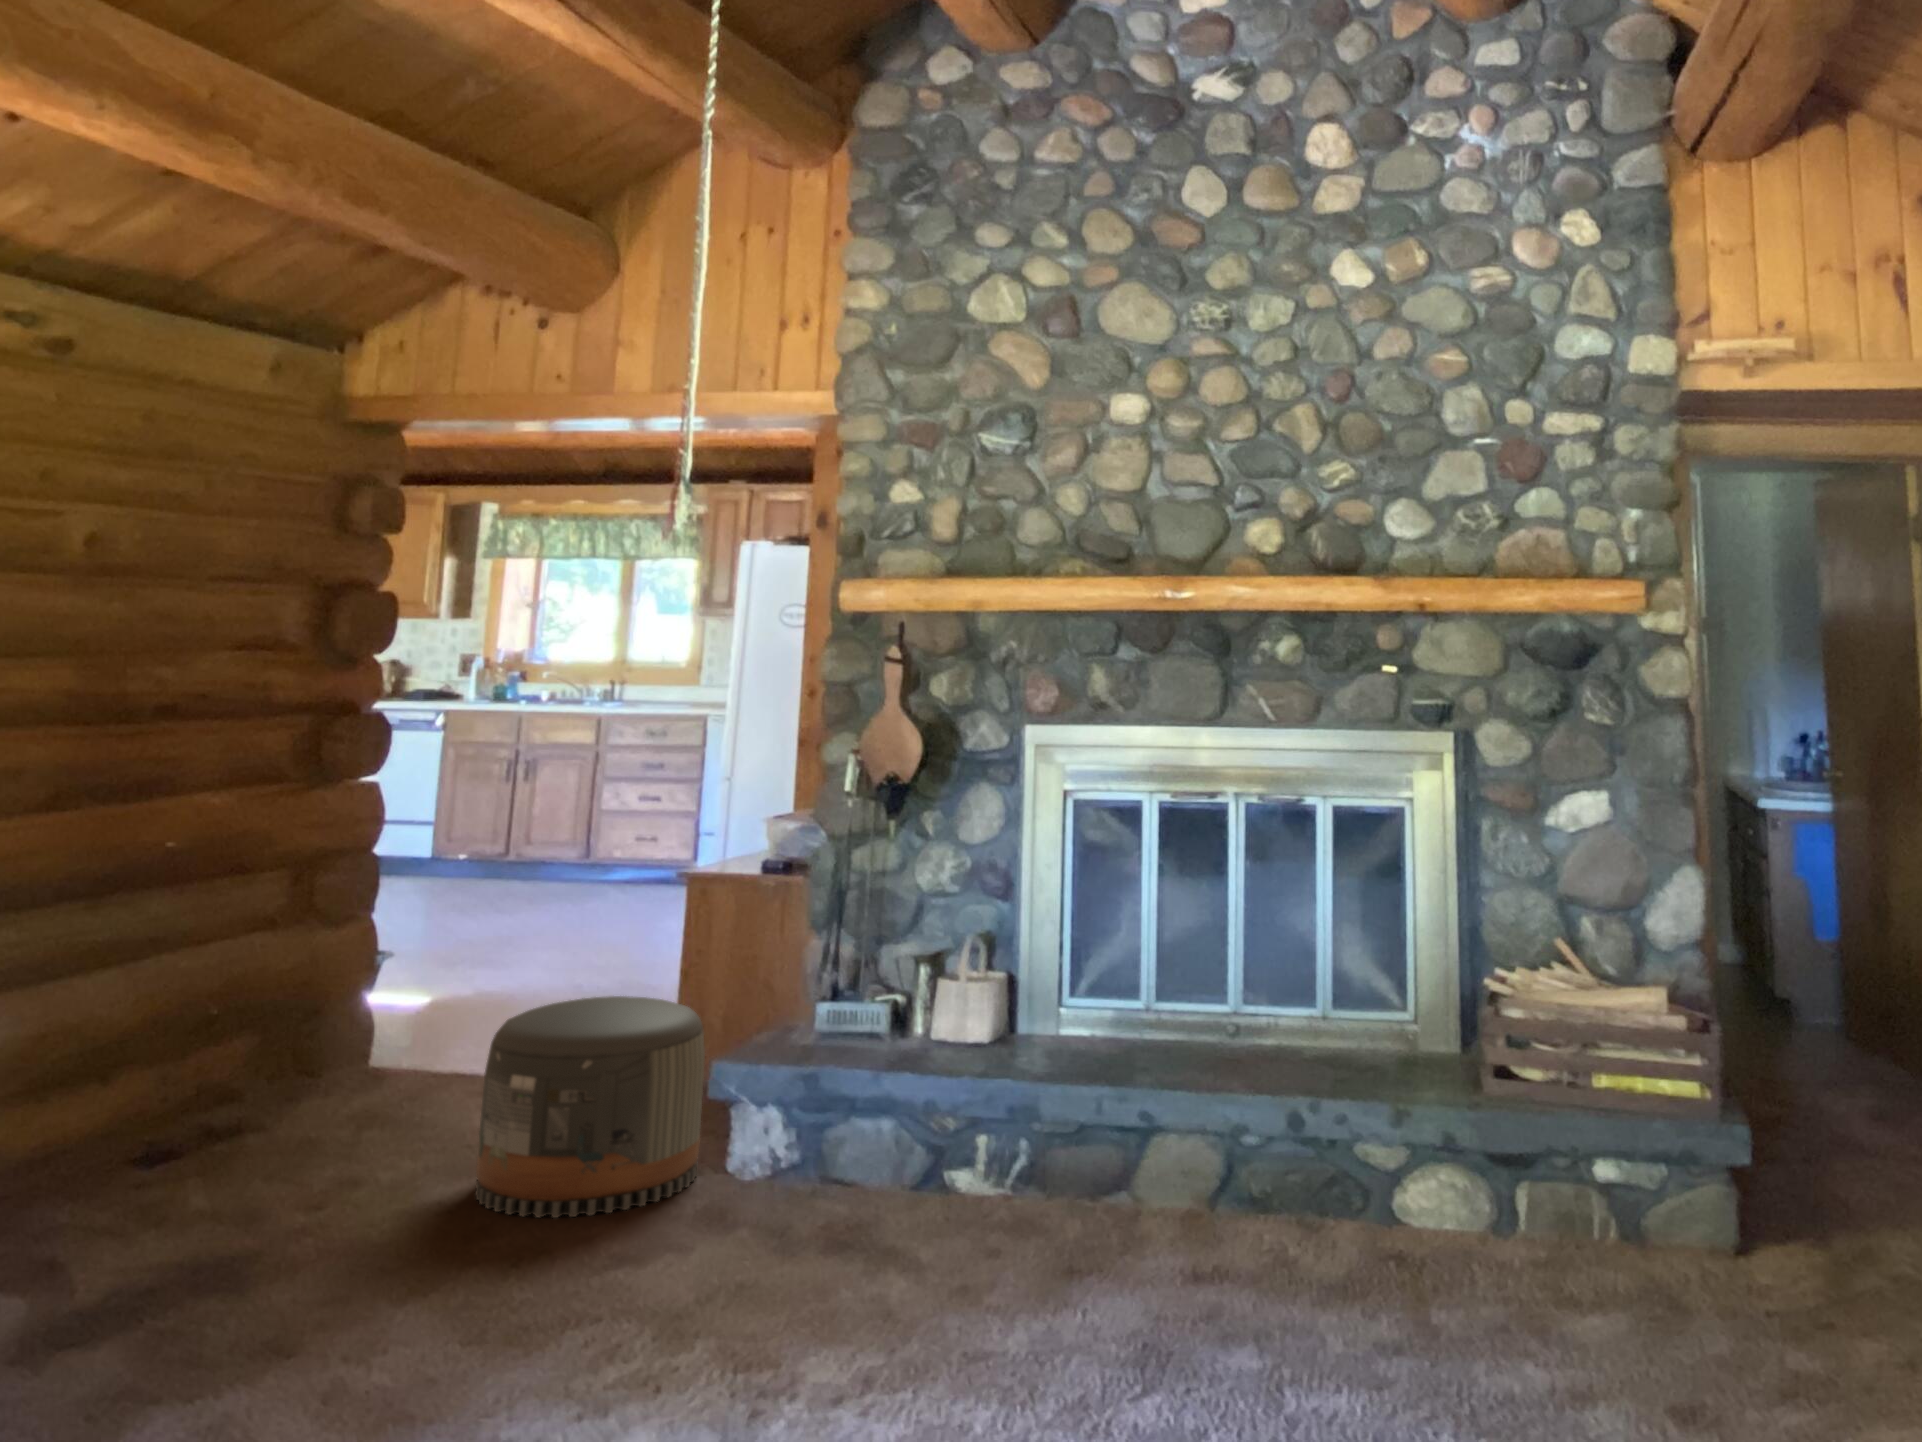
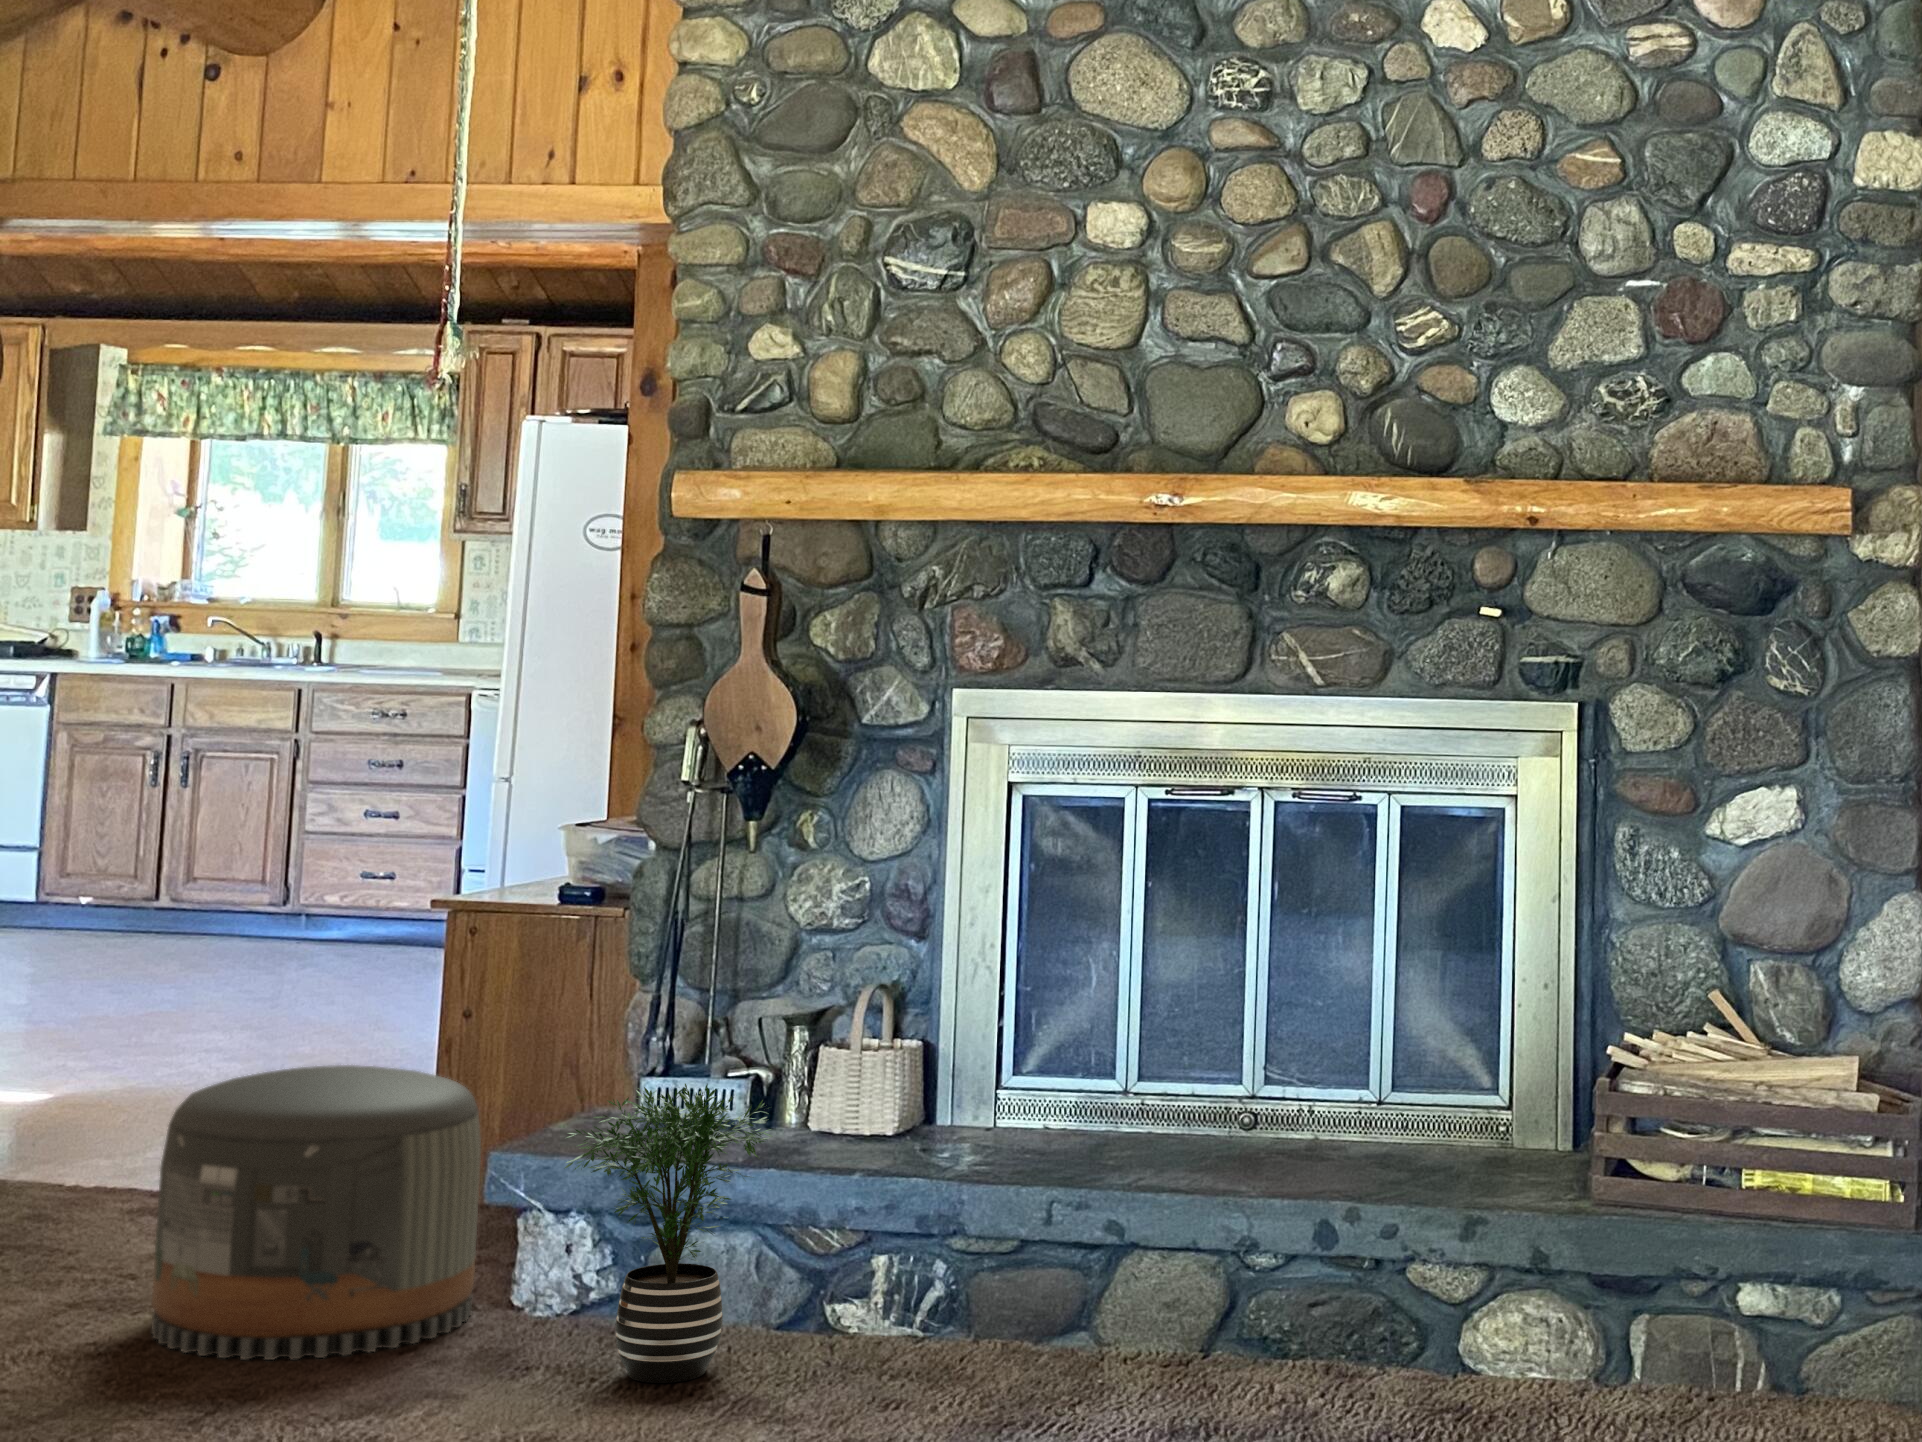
potted plant: none [761,1012,907,1236] -> present [565,1084,772,1383]

